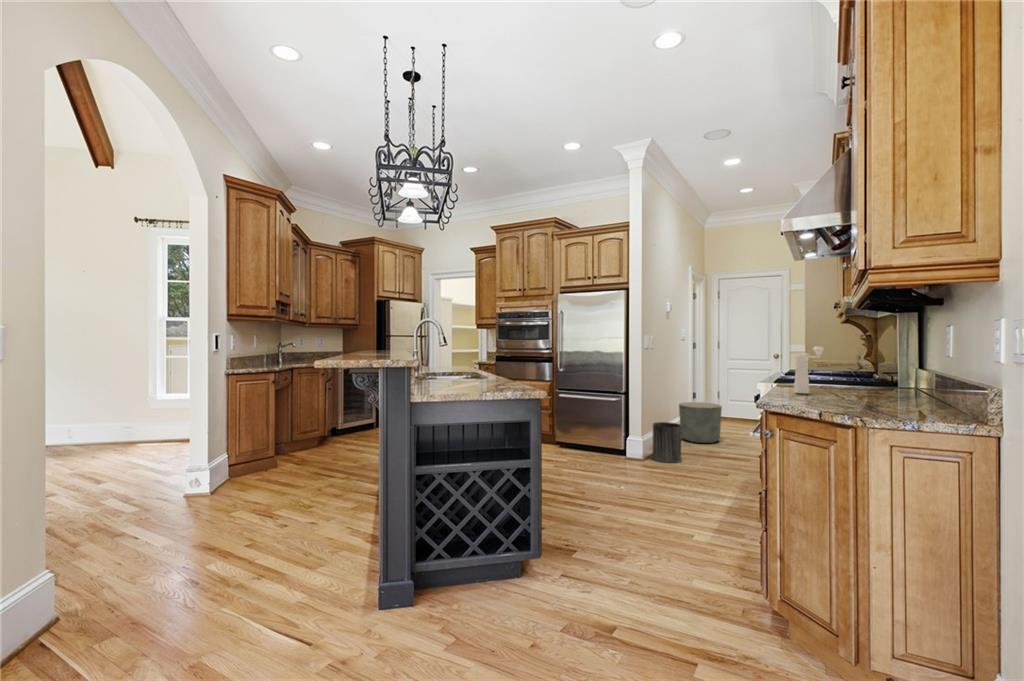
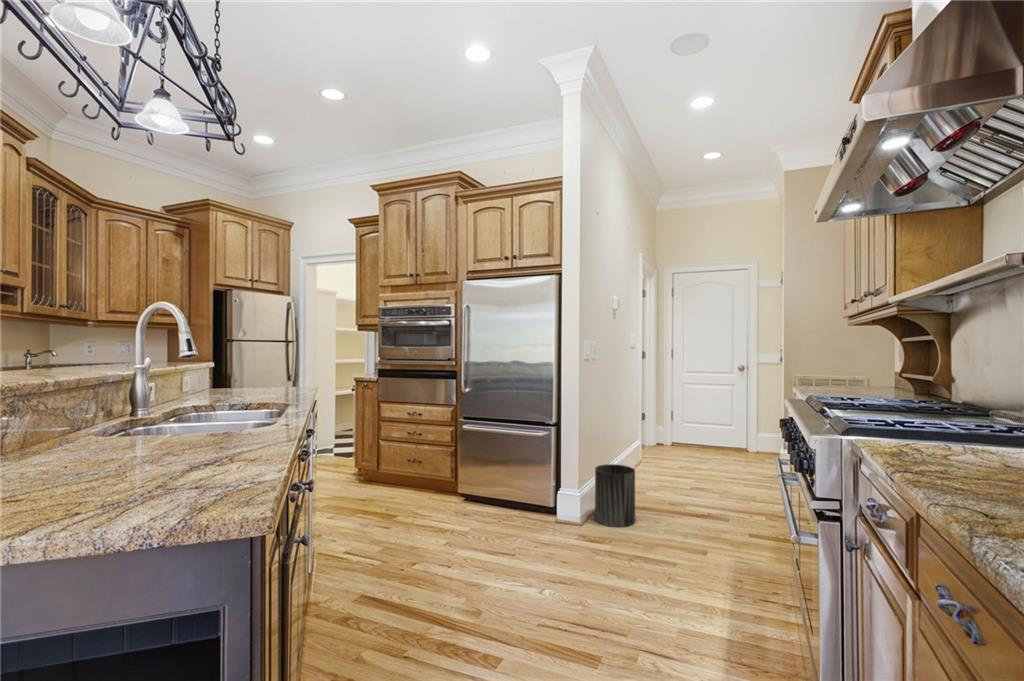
pepper mill: present [794,347,824,394] -> none [910,361,967,470]
planter: present [679,402,722,443] -> none [629,429,684,486]

